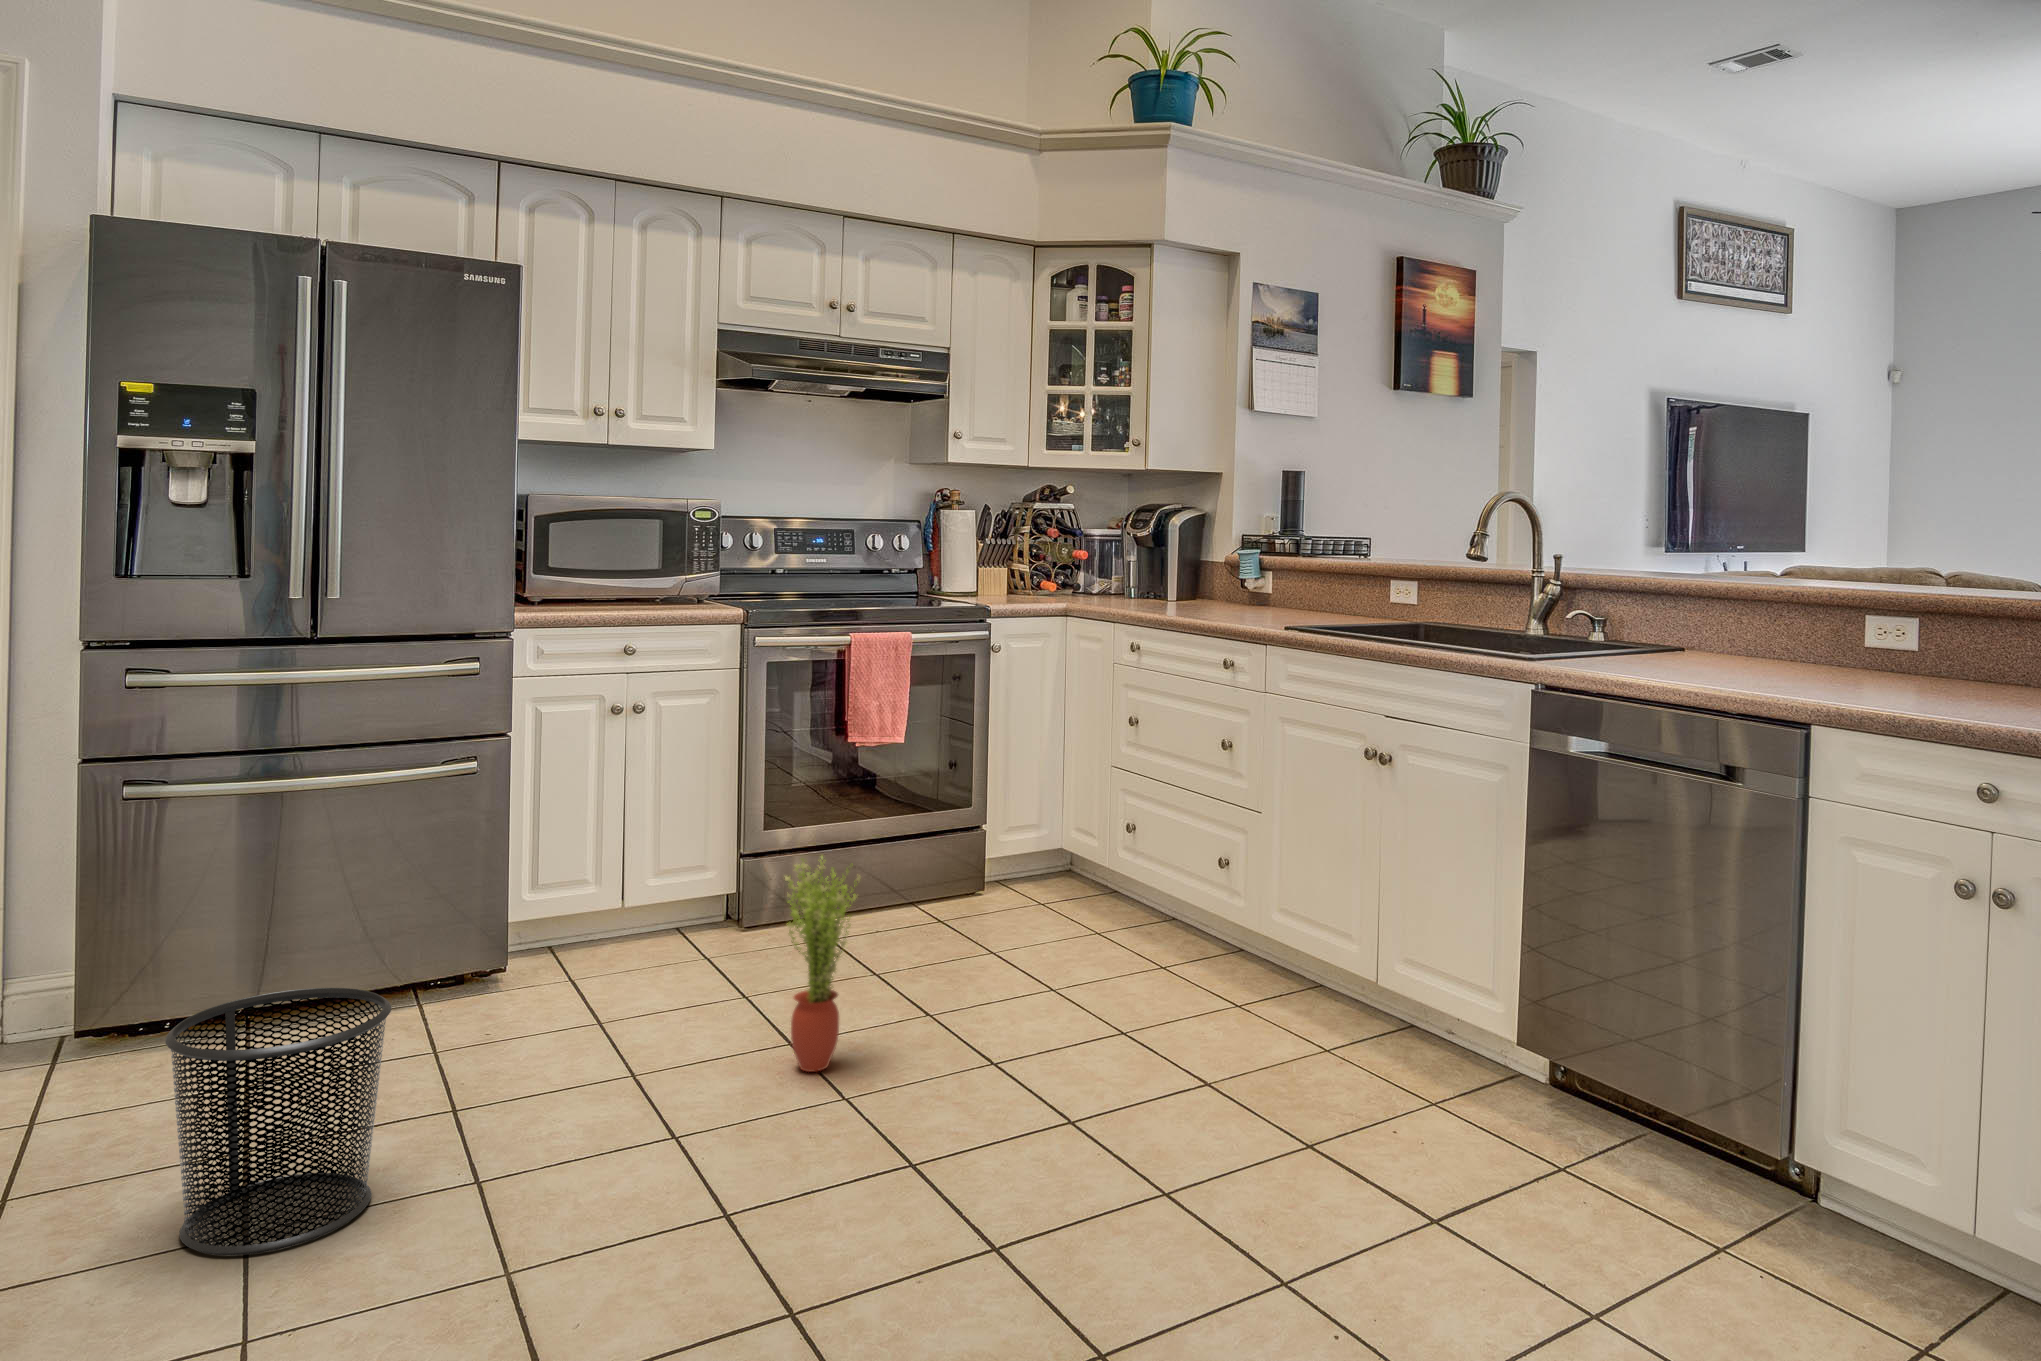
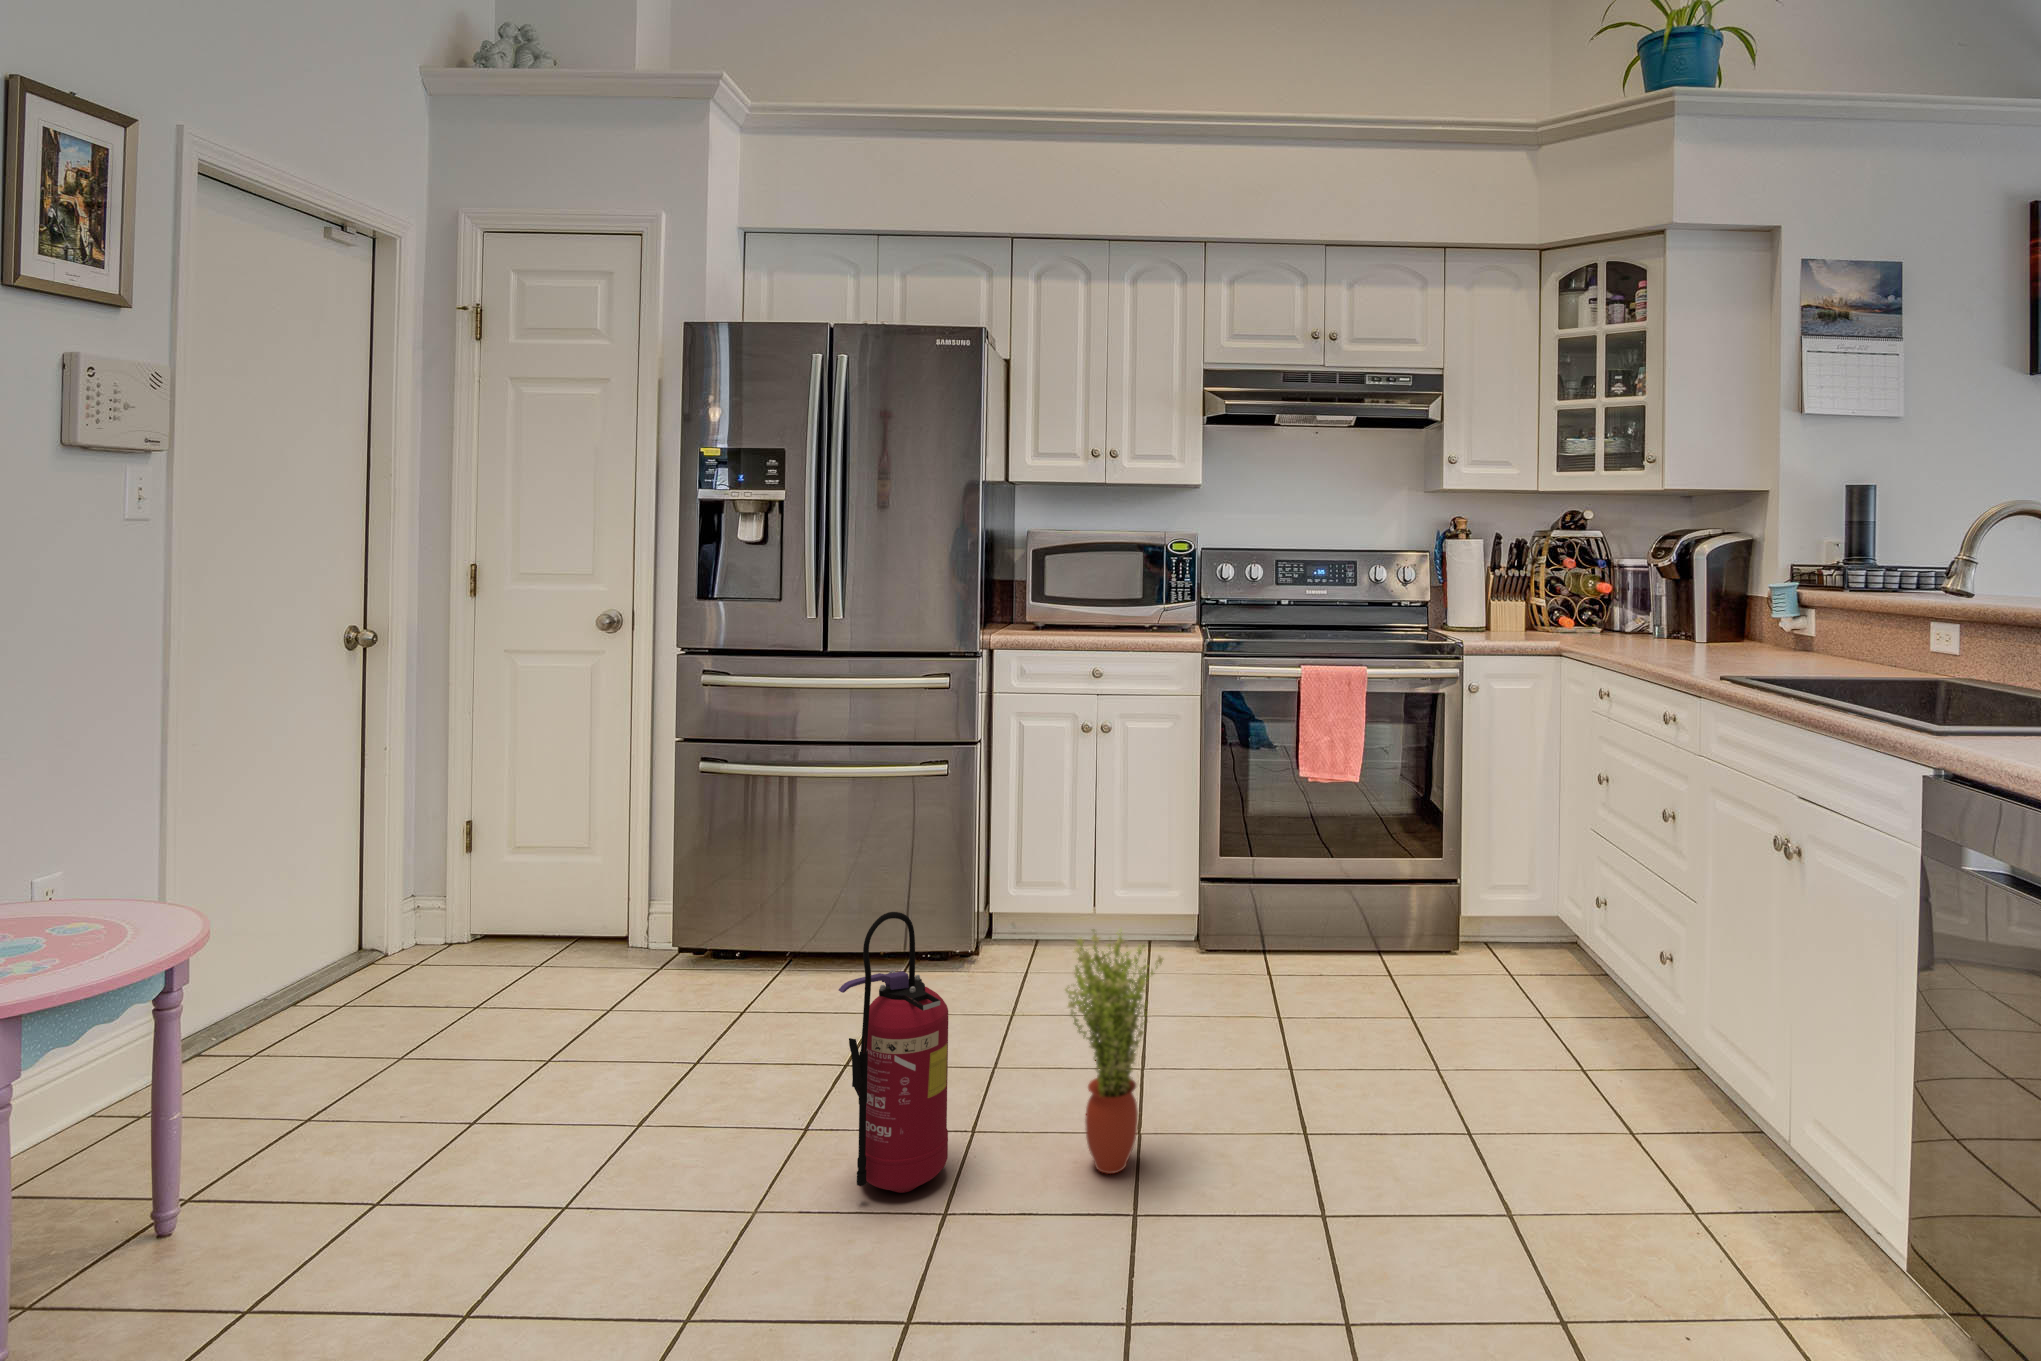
fire extinguisher: none [584,860,680,1121] -> present [839,912,948,1193]
waste bin: present [165,988,391,1255] -> none [451,996,658,1265]

